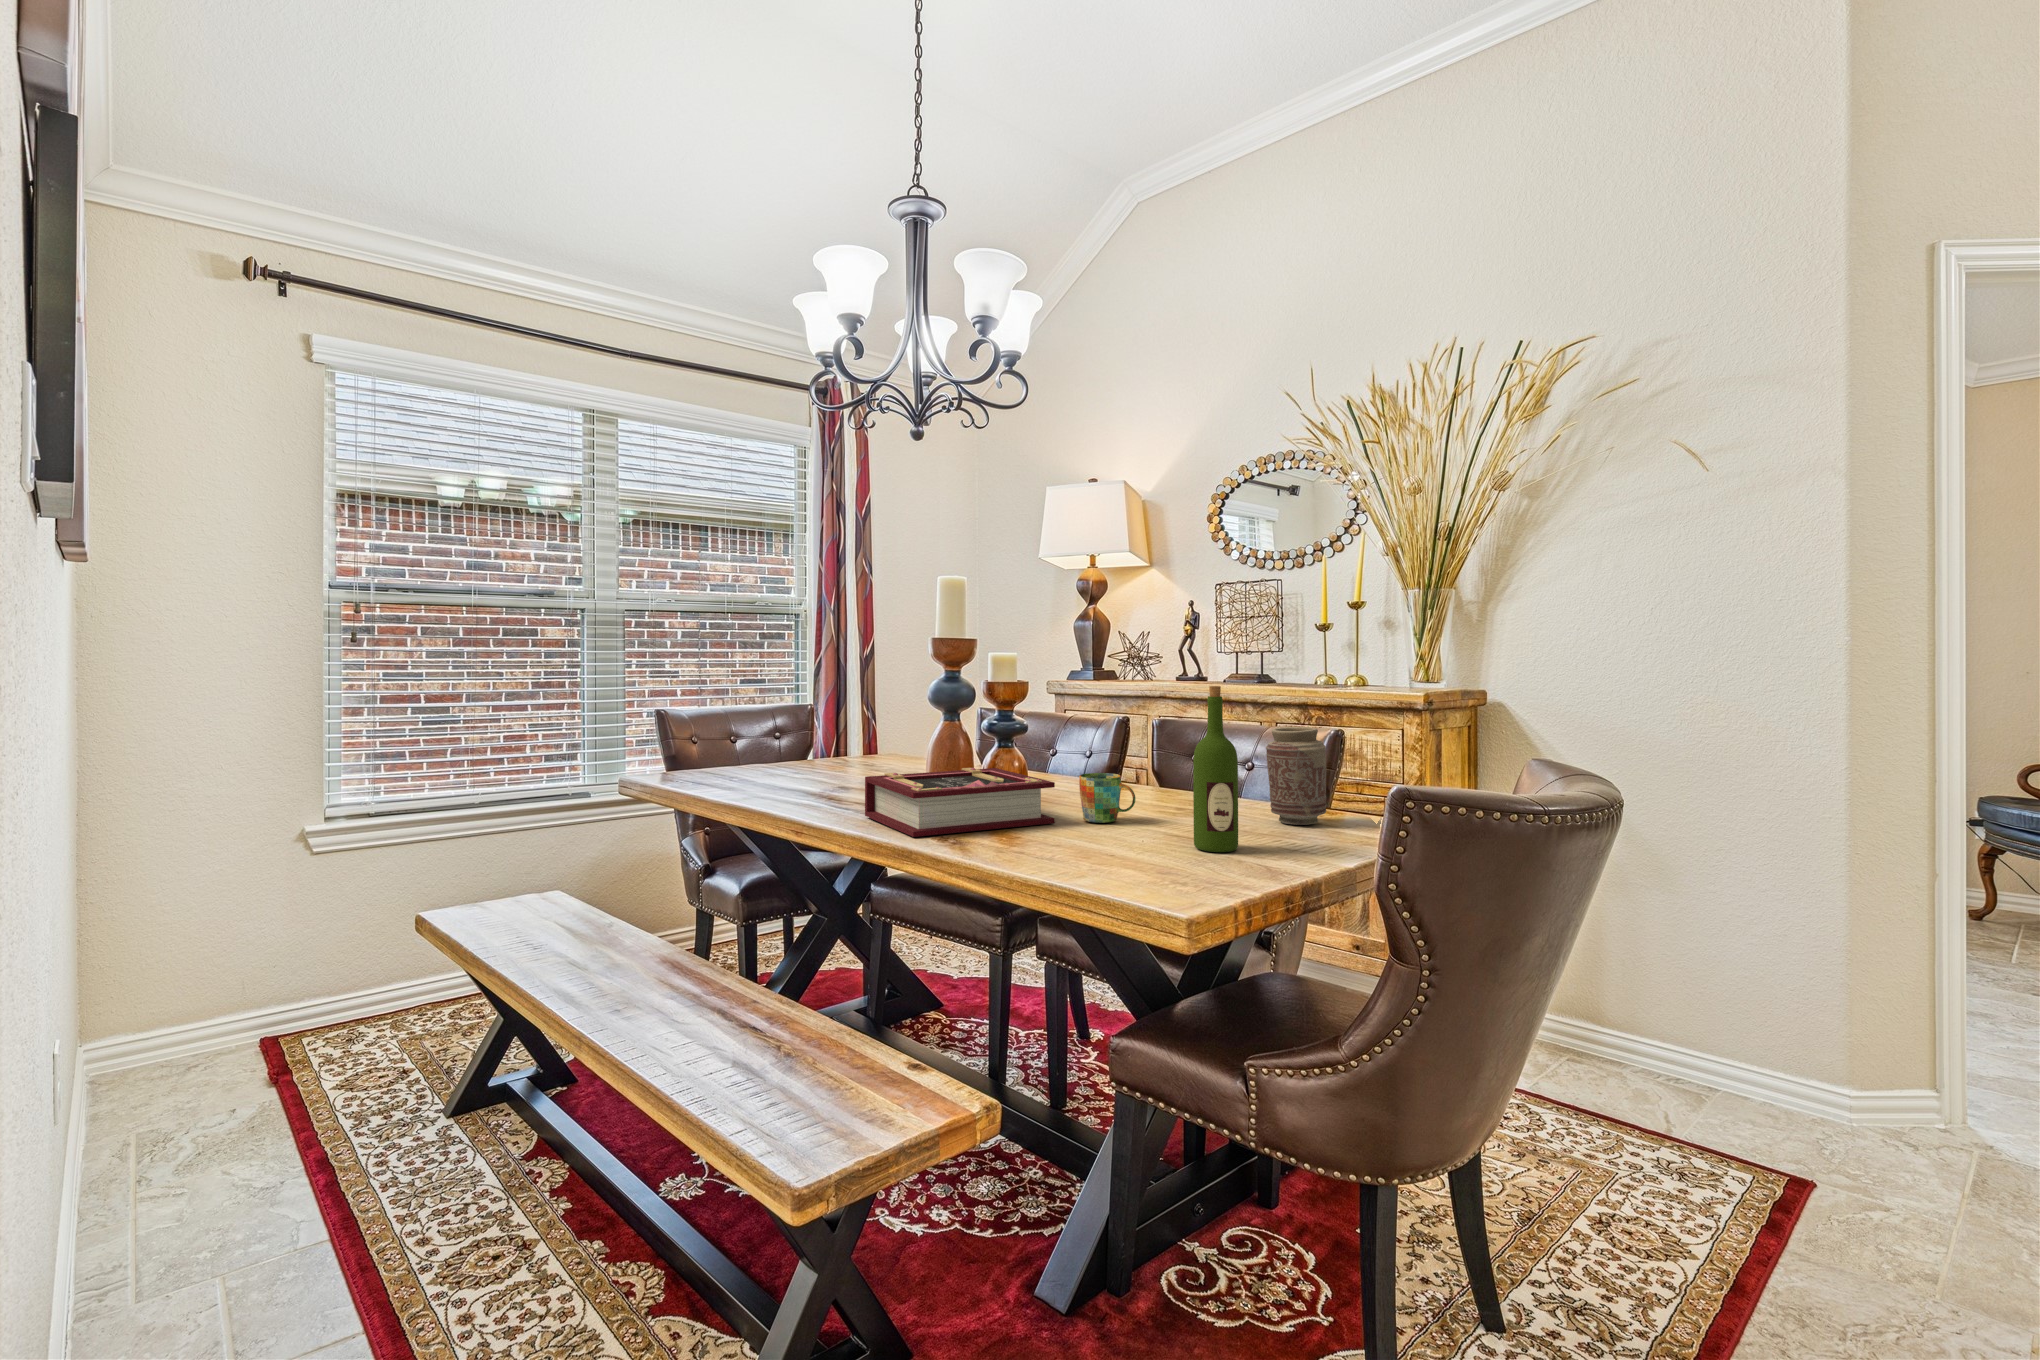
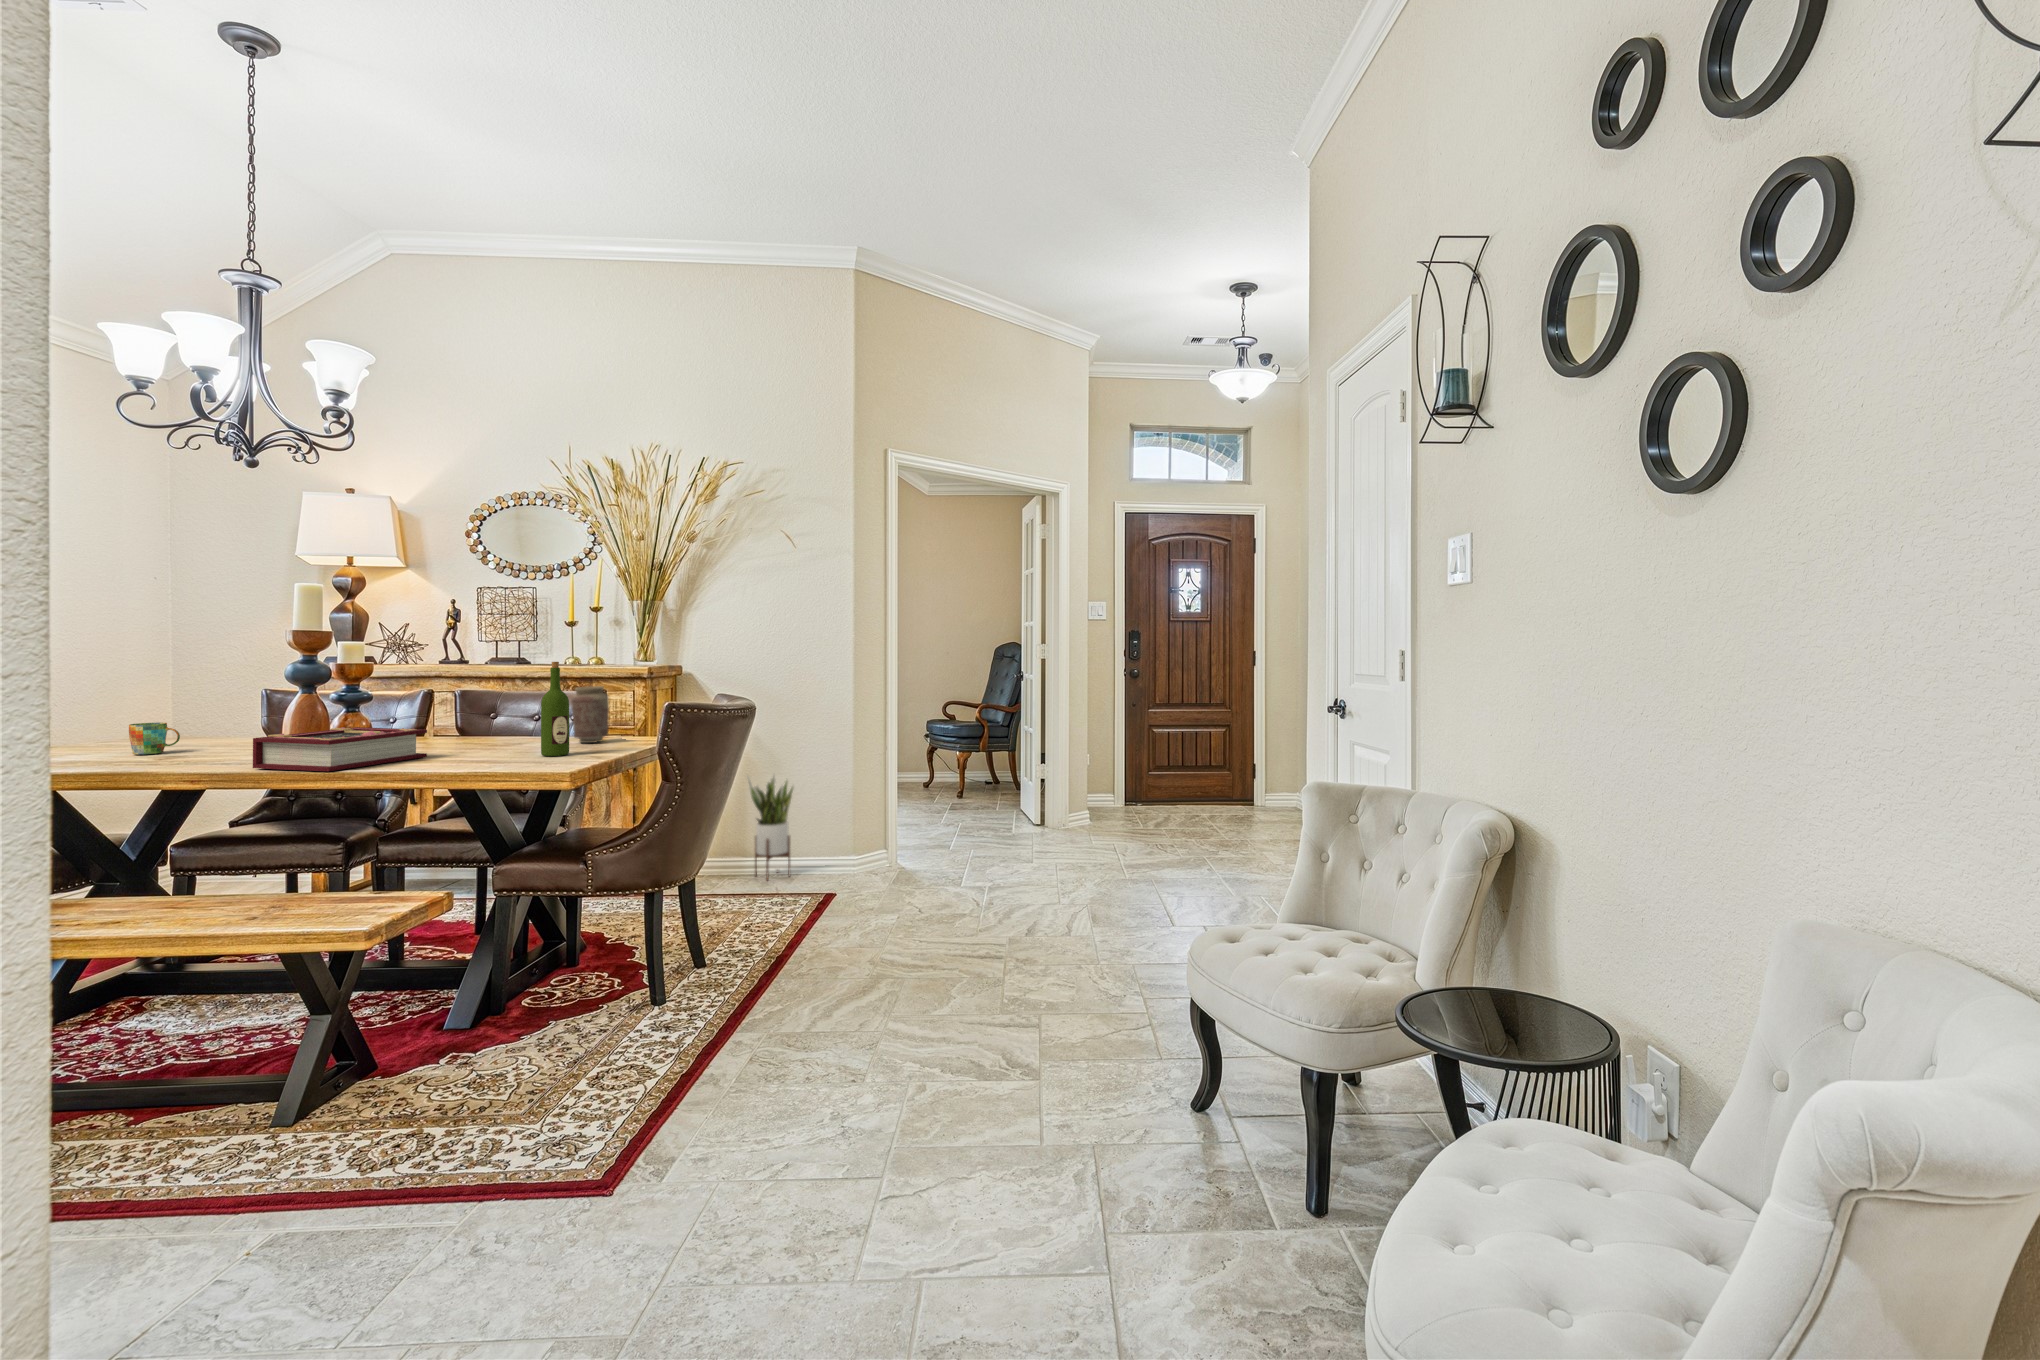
mug: present [1079,773,1136,823] -> present [129,722,180,755]
potted plant: none [1603,890,1704,1098] -> present [748,775,794,879]

